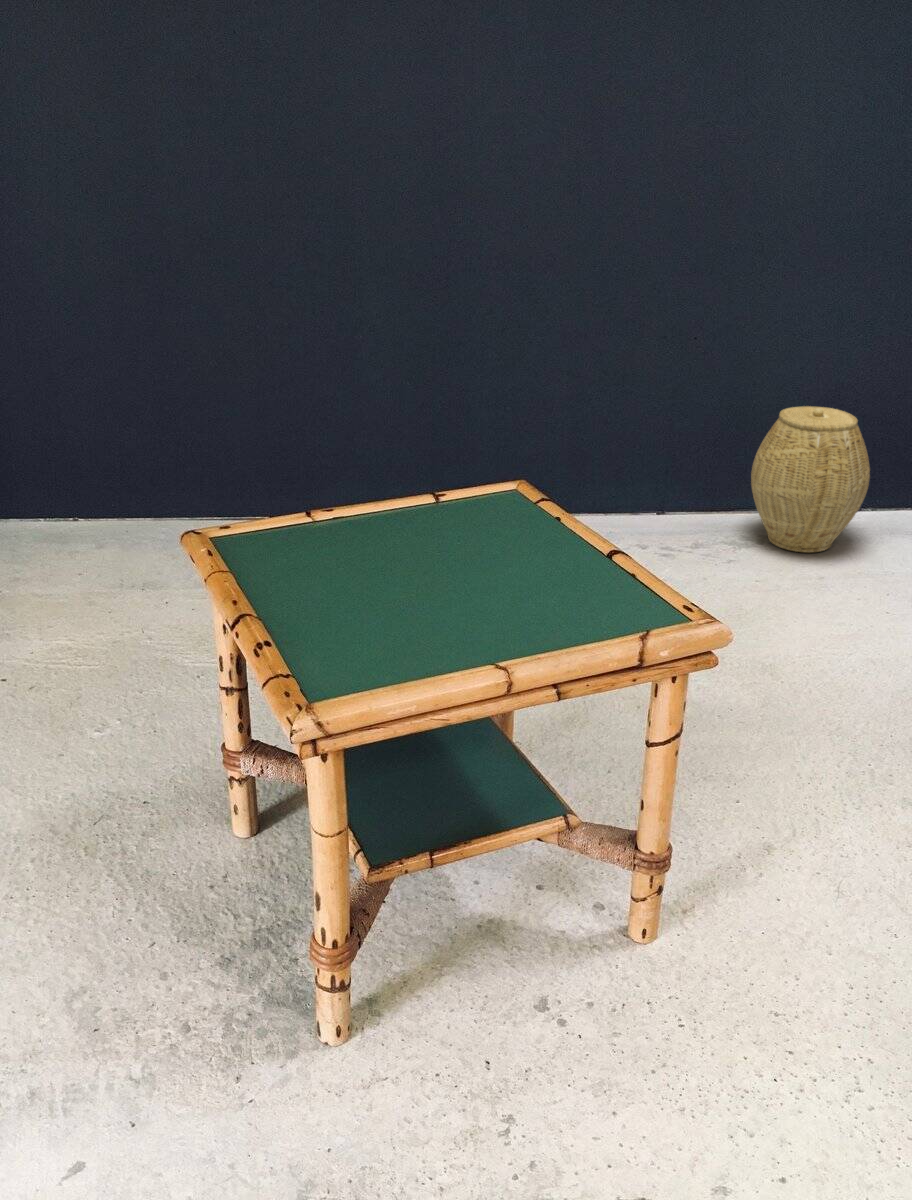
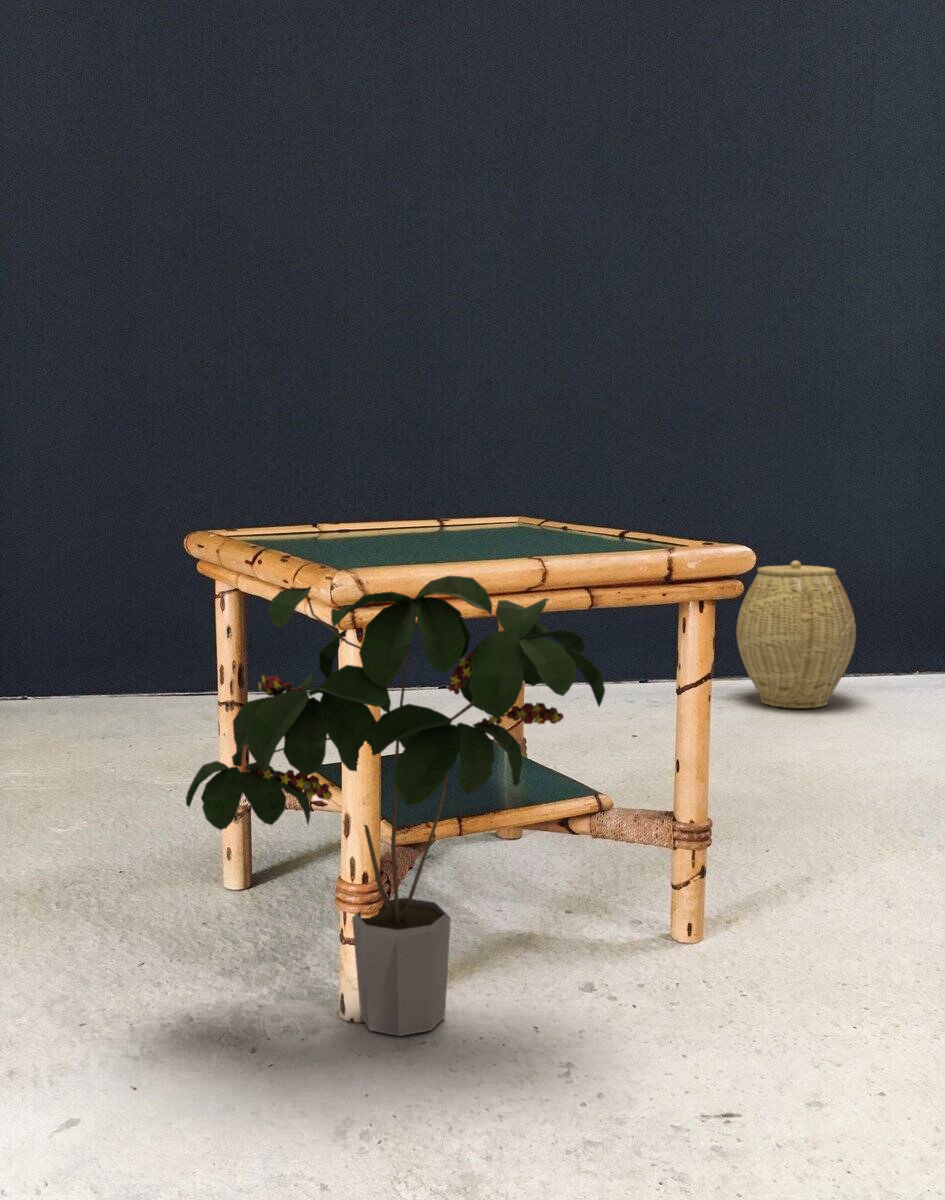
potted plant: none [168,691,564,1073] -> present [186,576,605,1036]

